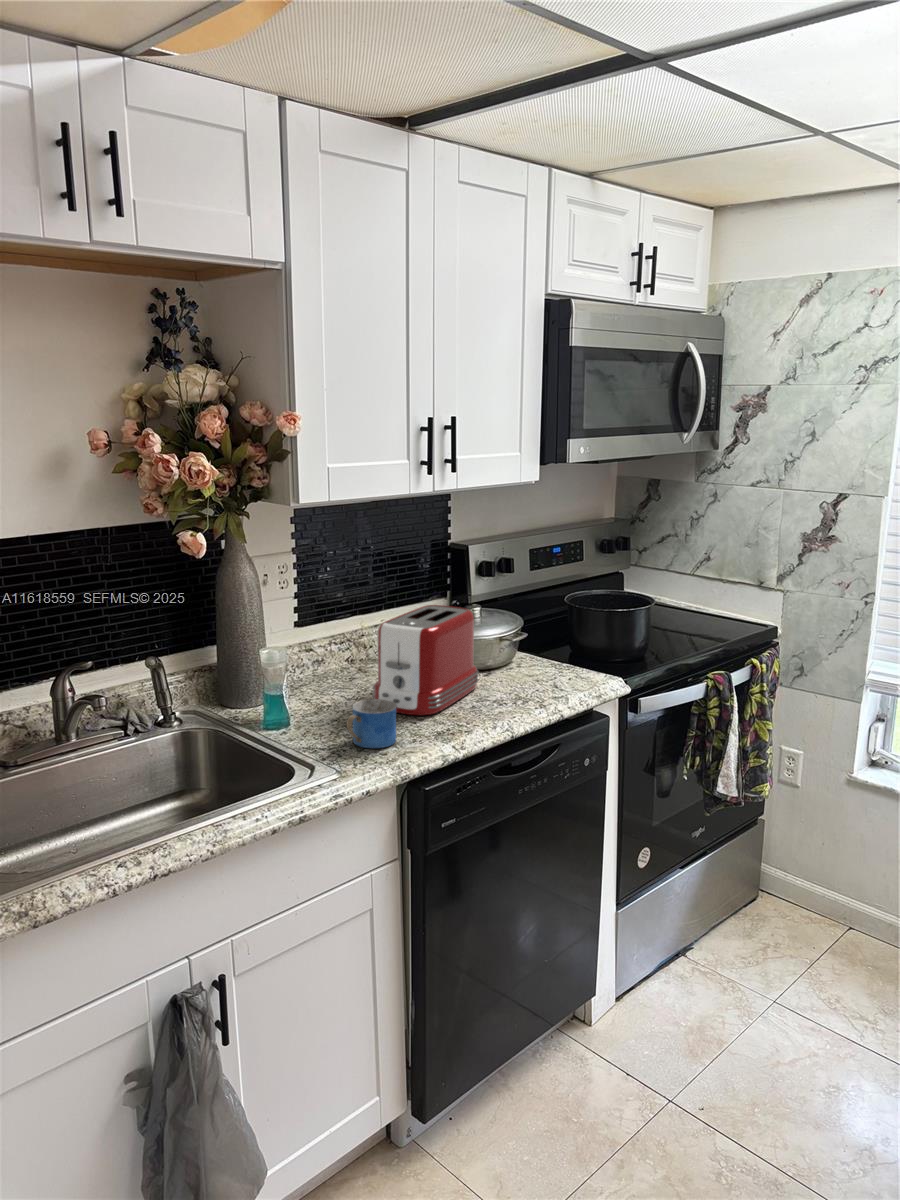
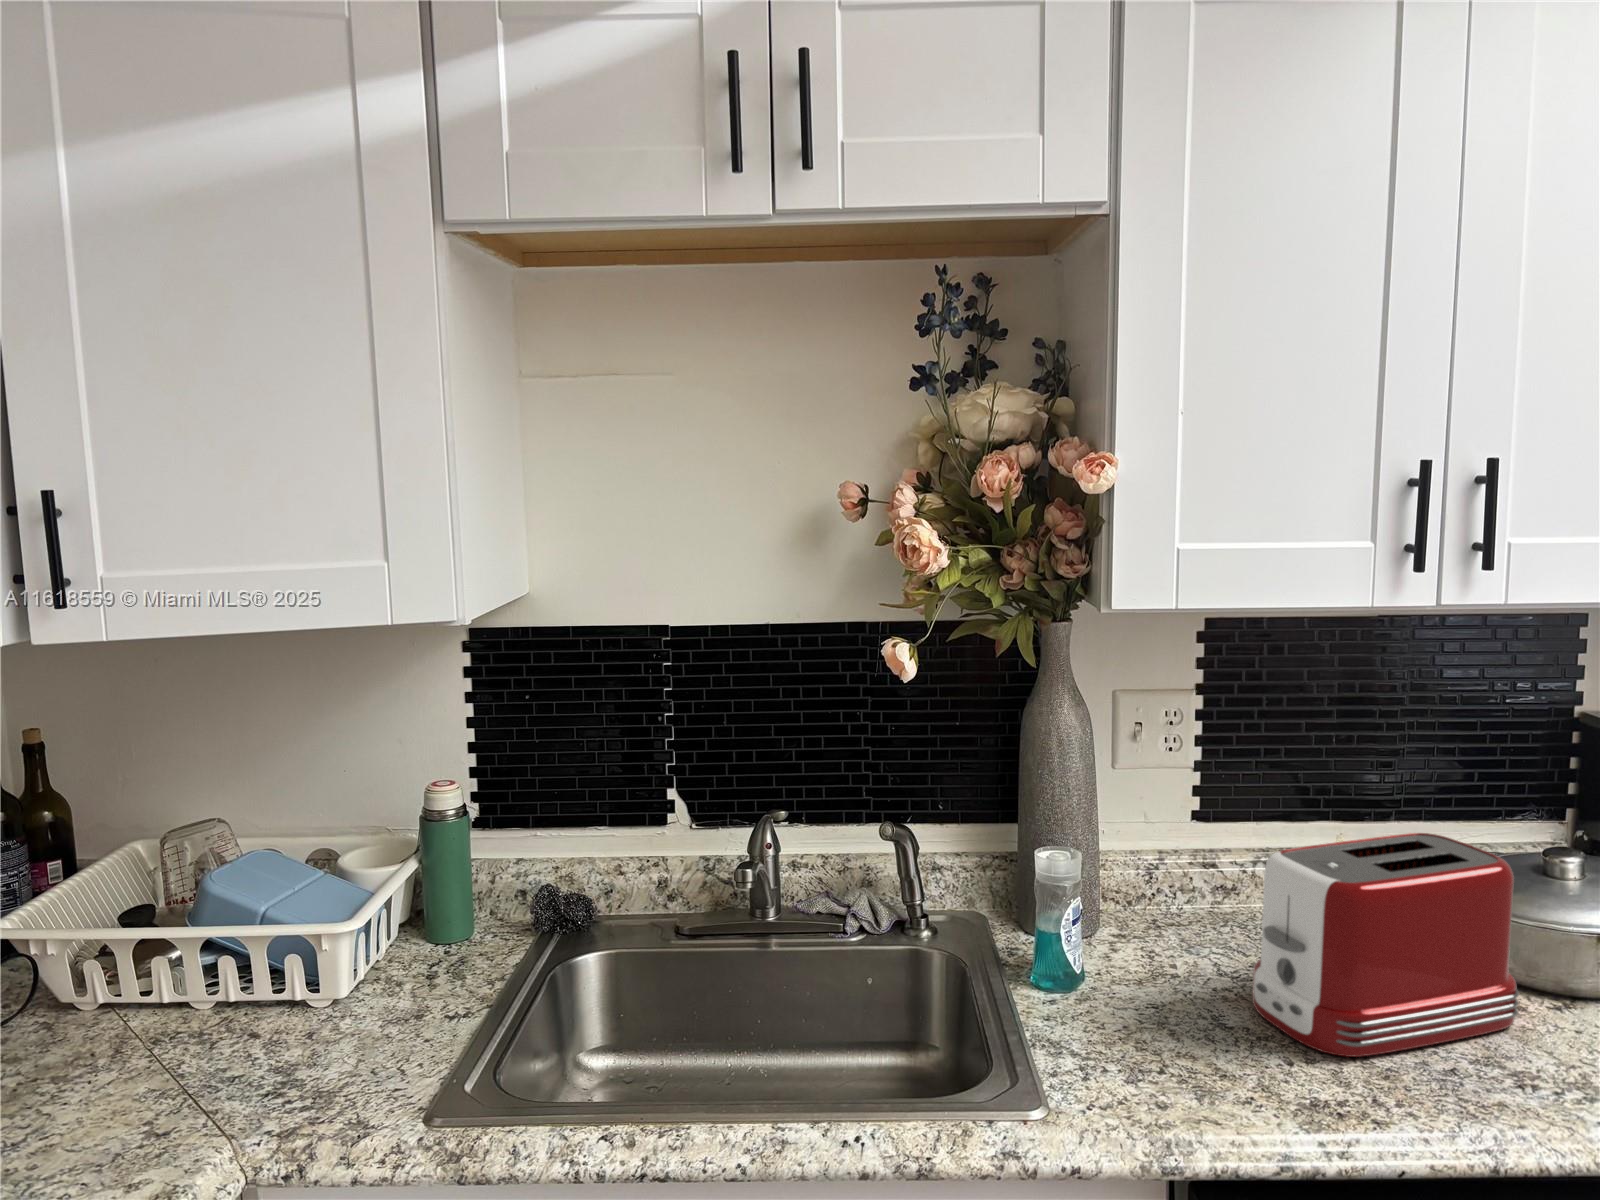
mug: present [346,699,397,748] -> none [1108,988,1221,1095]

